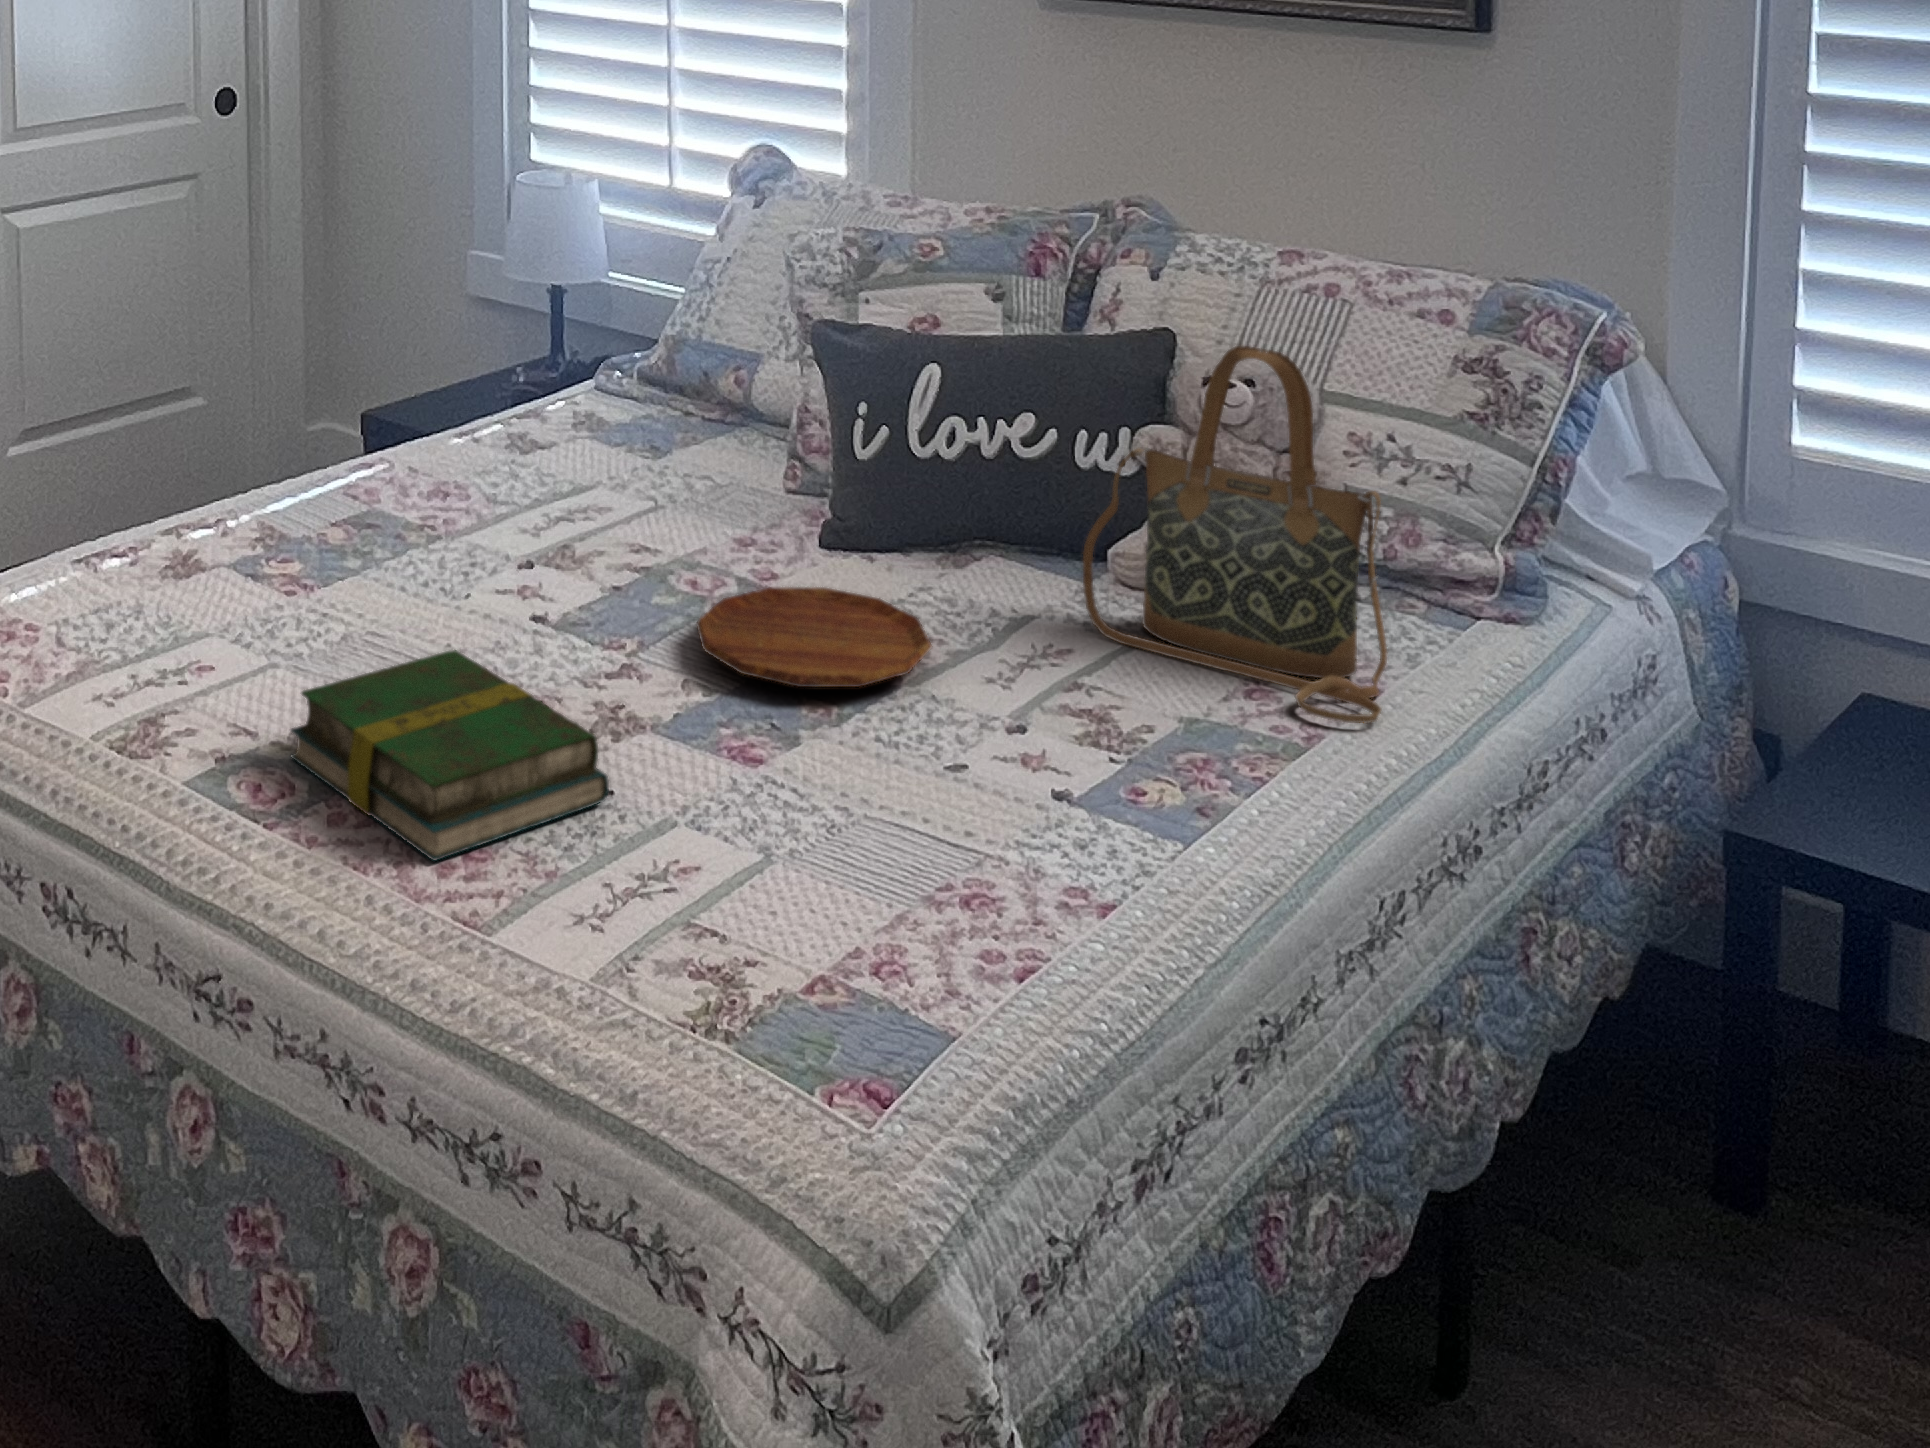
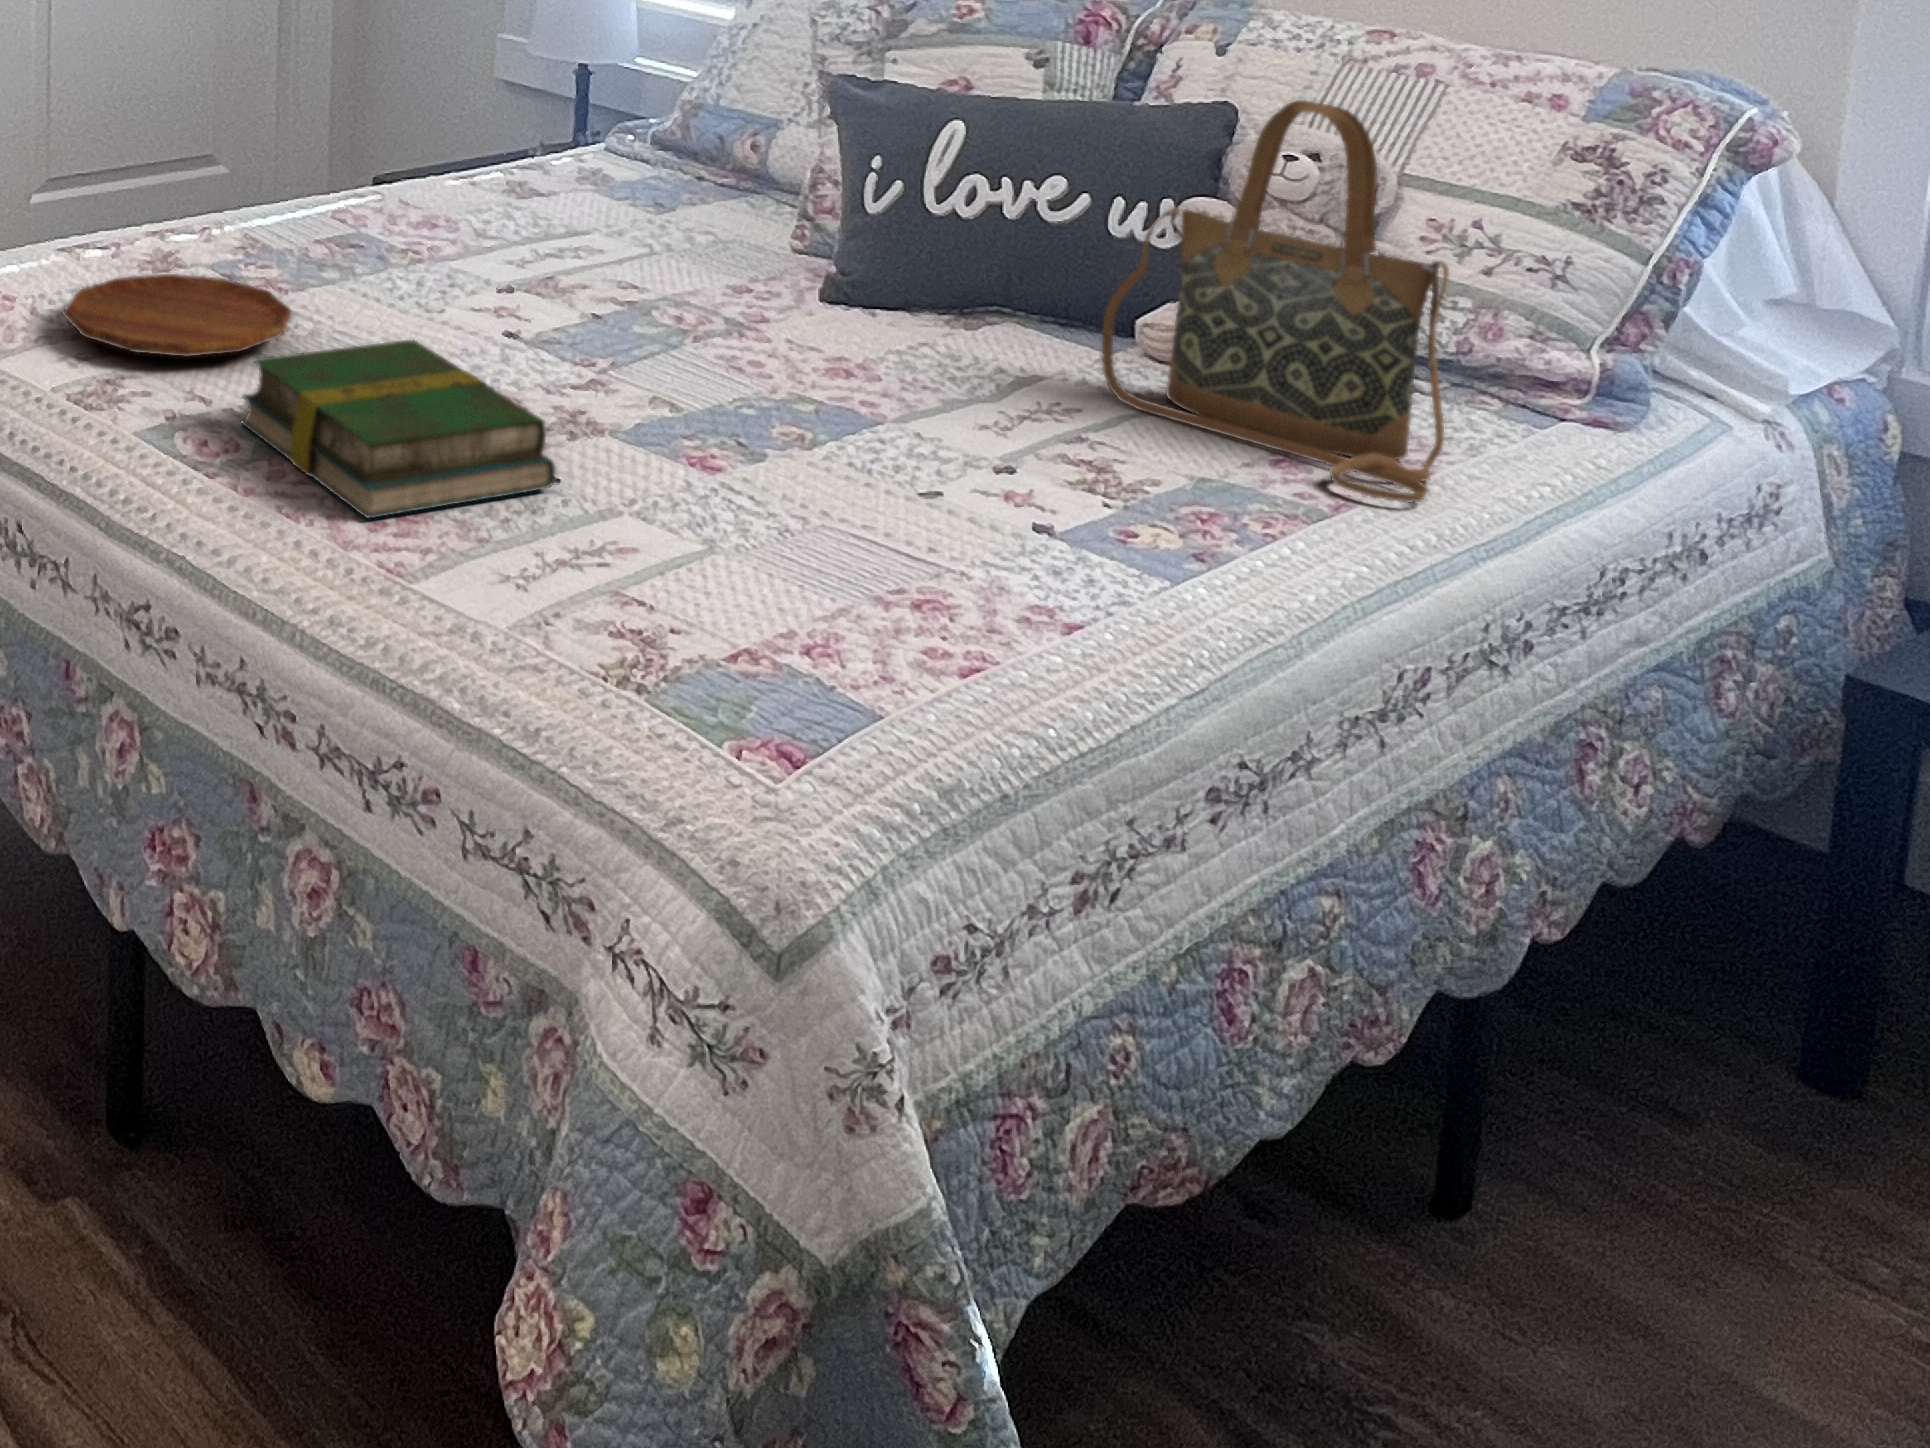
tray: present [697,587,932,687] -> present [63,274,292,357]

